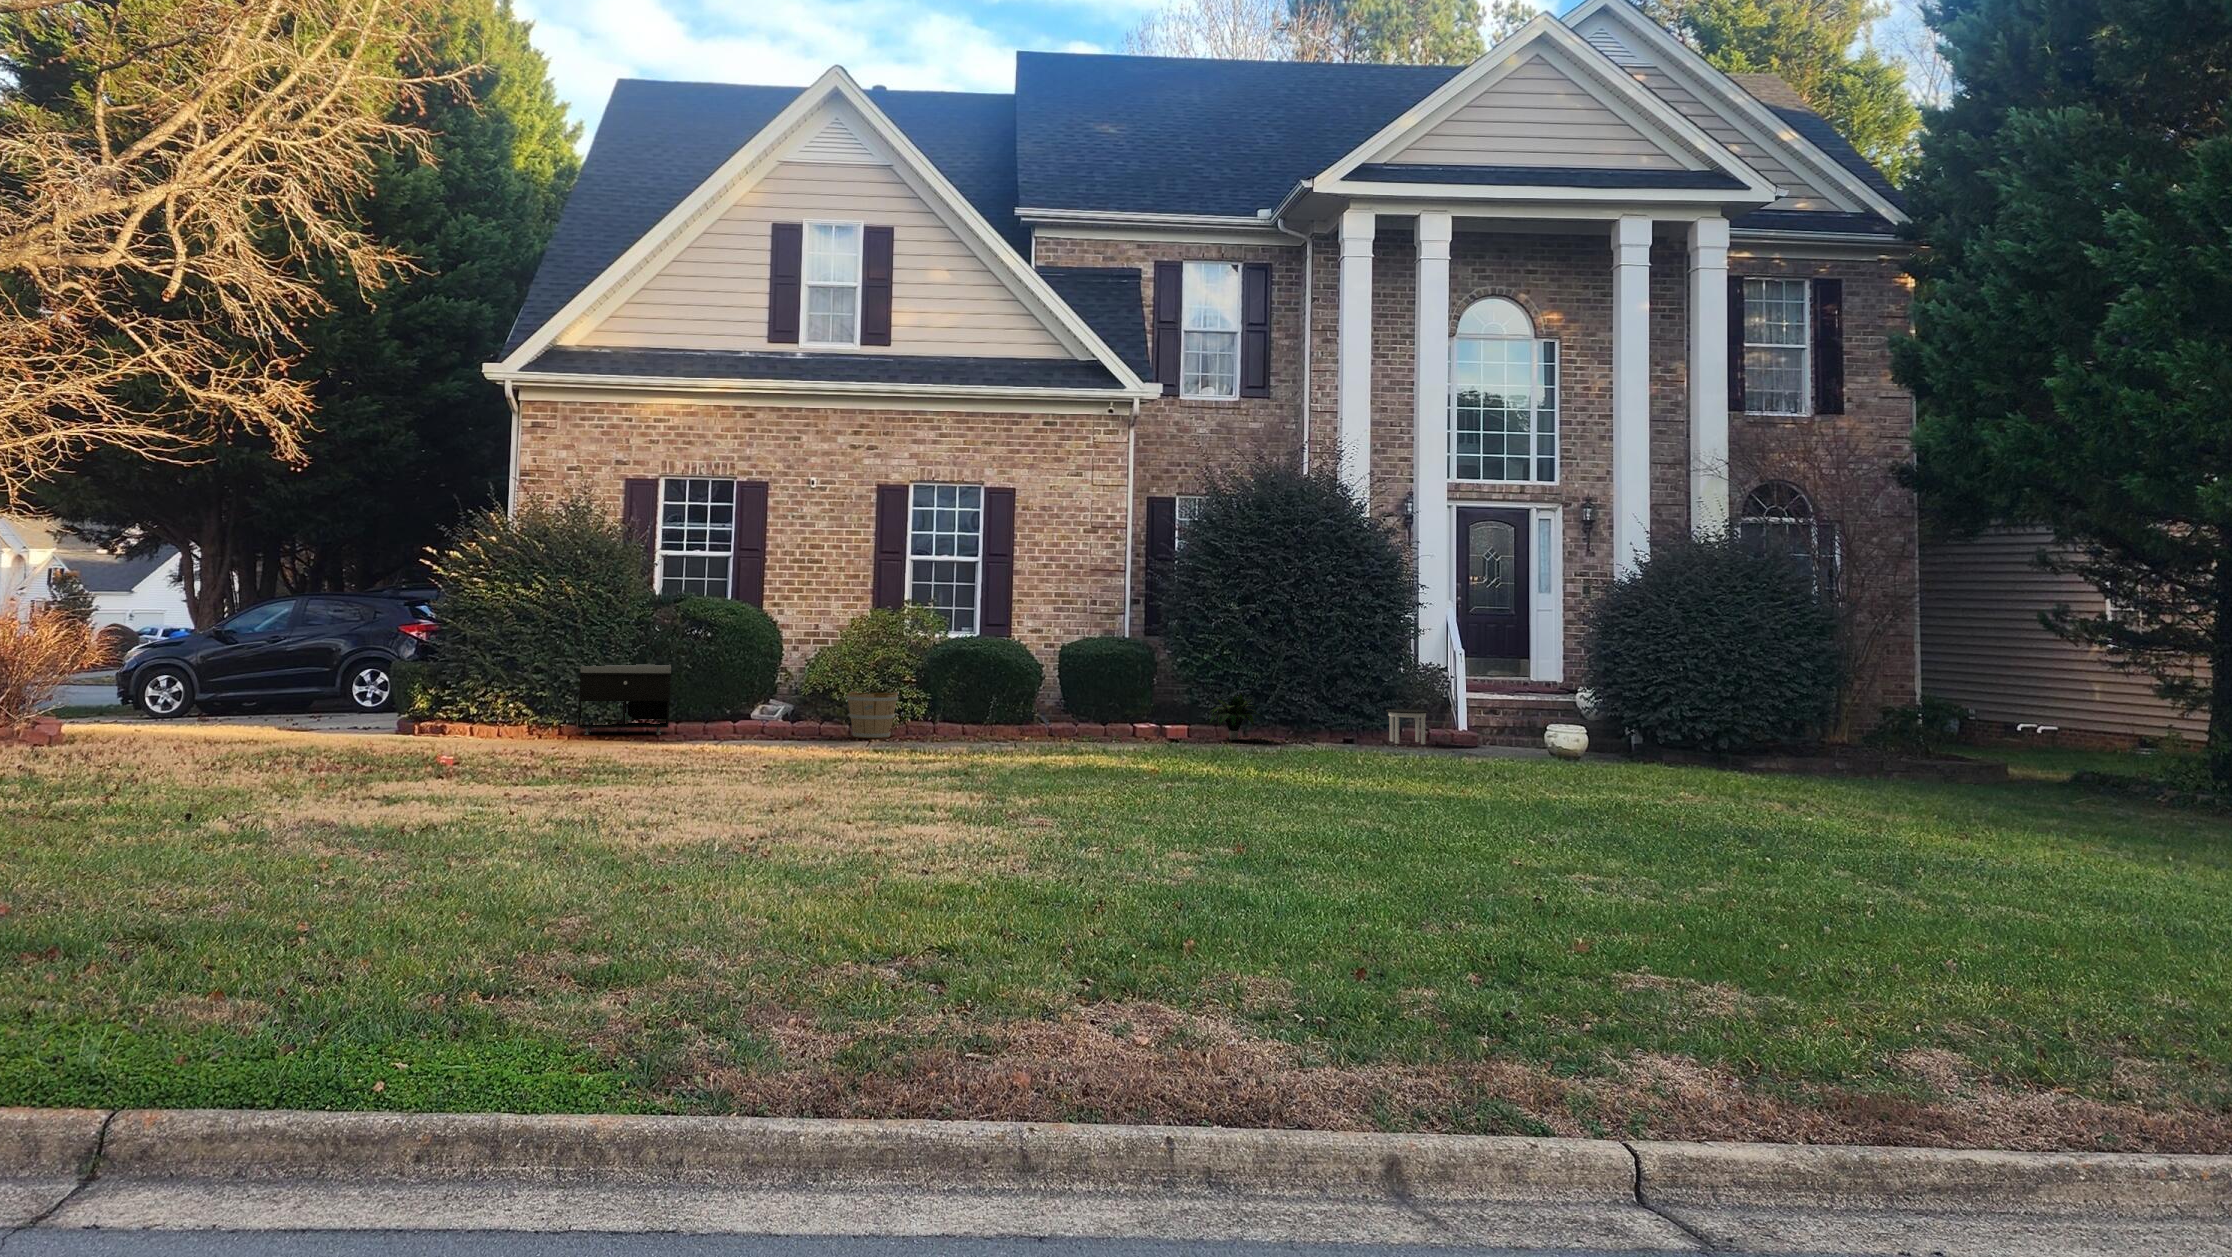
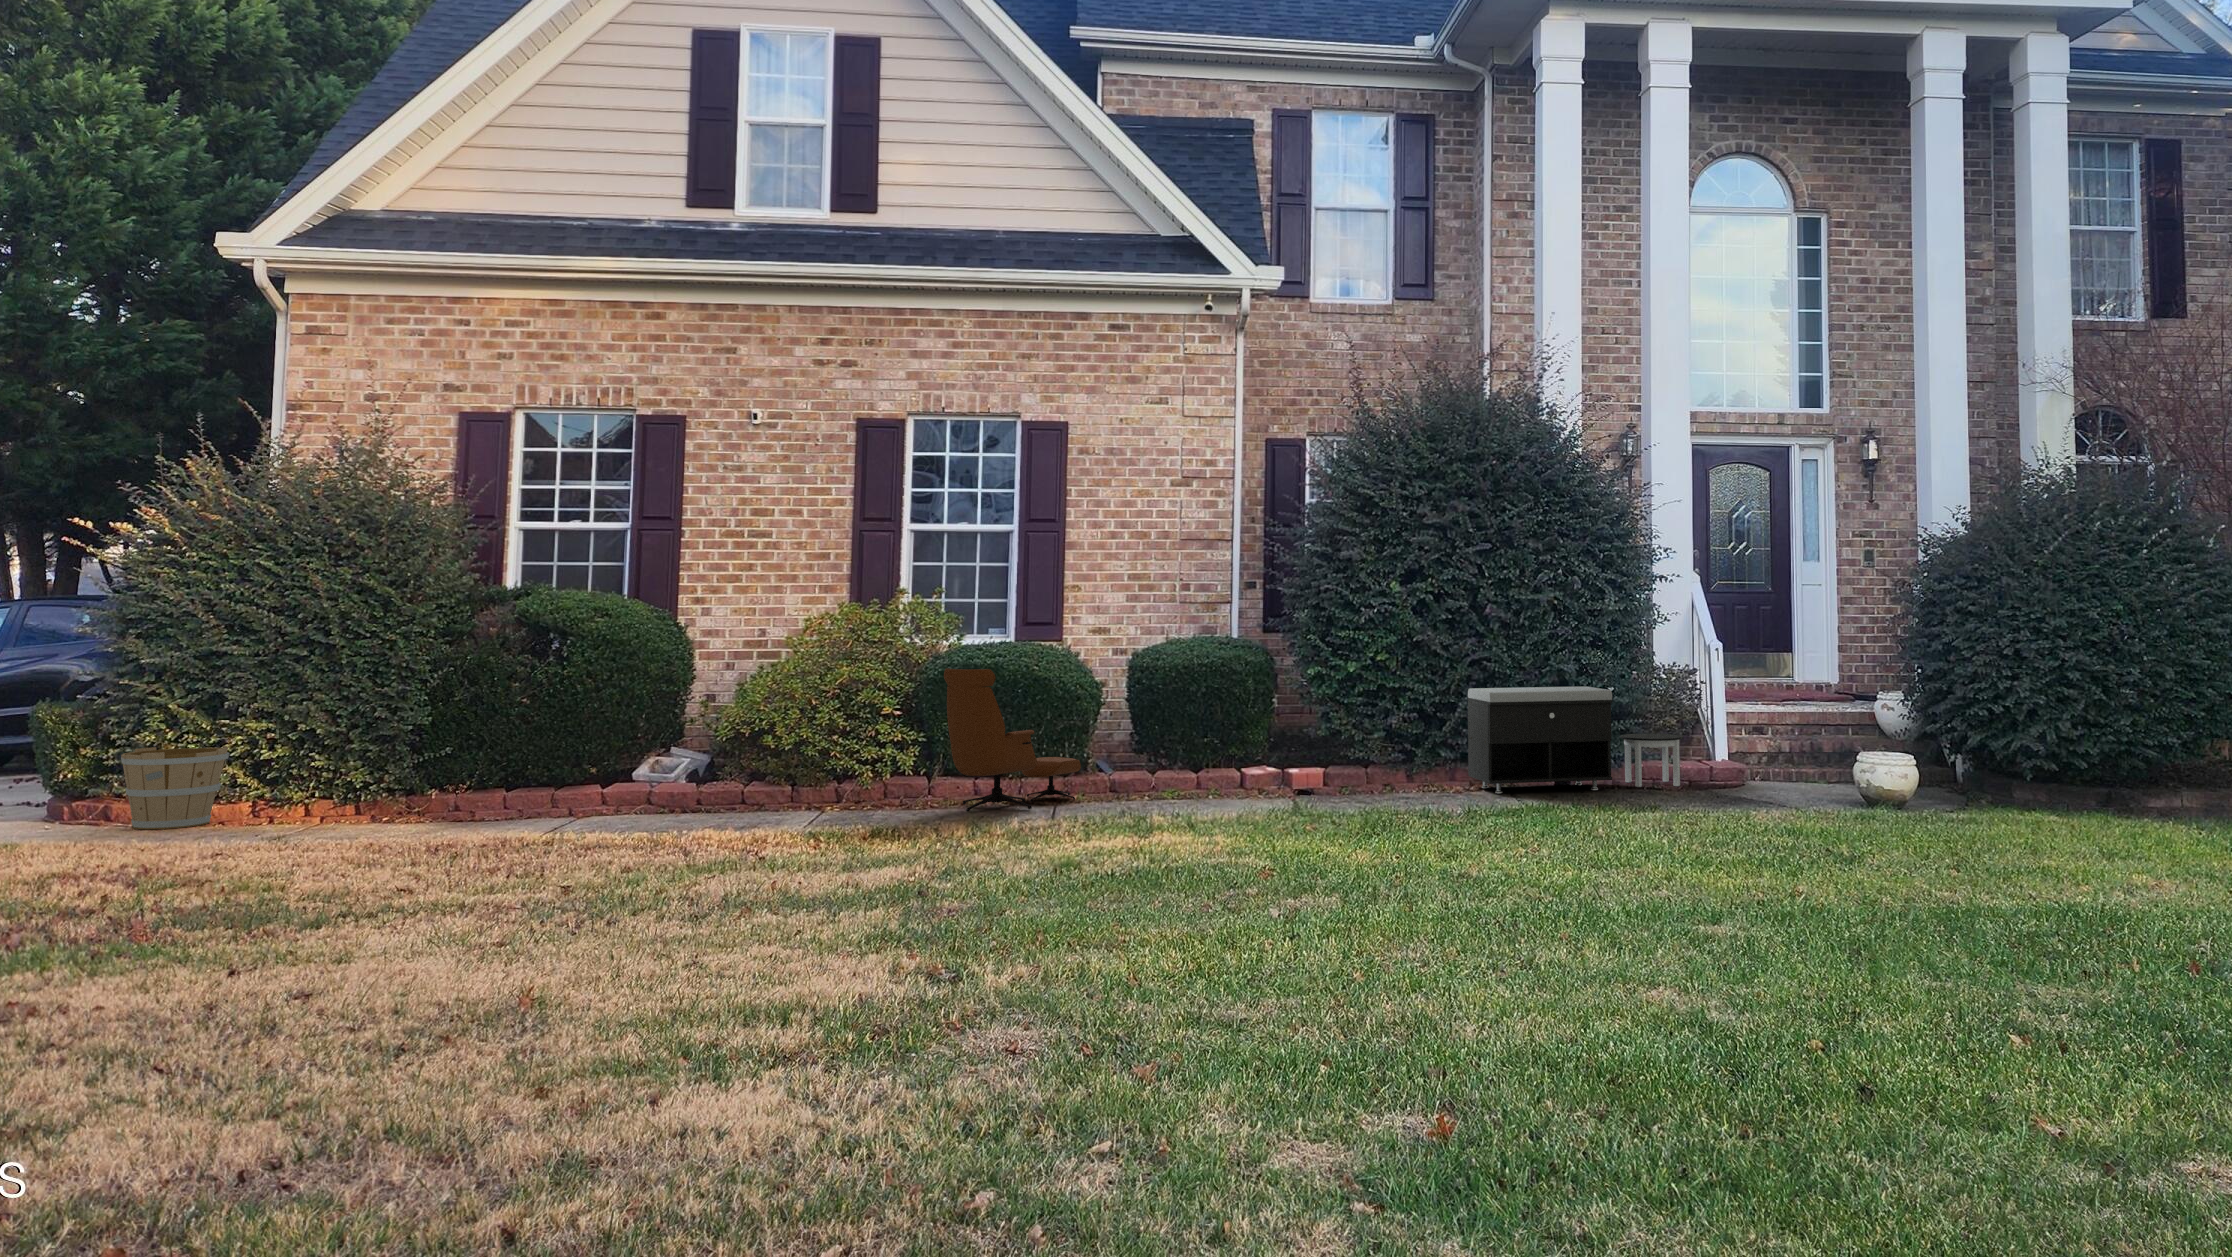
lounge chair: none [949,652,1030,742] -> present [944,668,1081,812]
storage bench: present [578,664,671,735] -> present [1468,686,1612,793]
wooden bucket: present [847,691,898,738] -> present [121,746,229,830]
potted plant: present [1209,693,1262,740] -> none [1356,716,1445,789]

